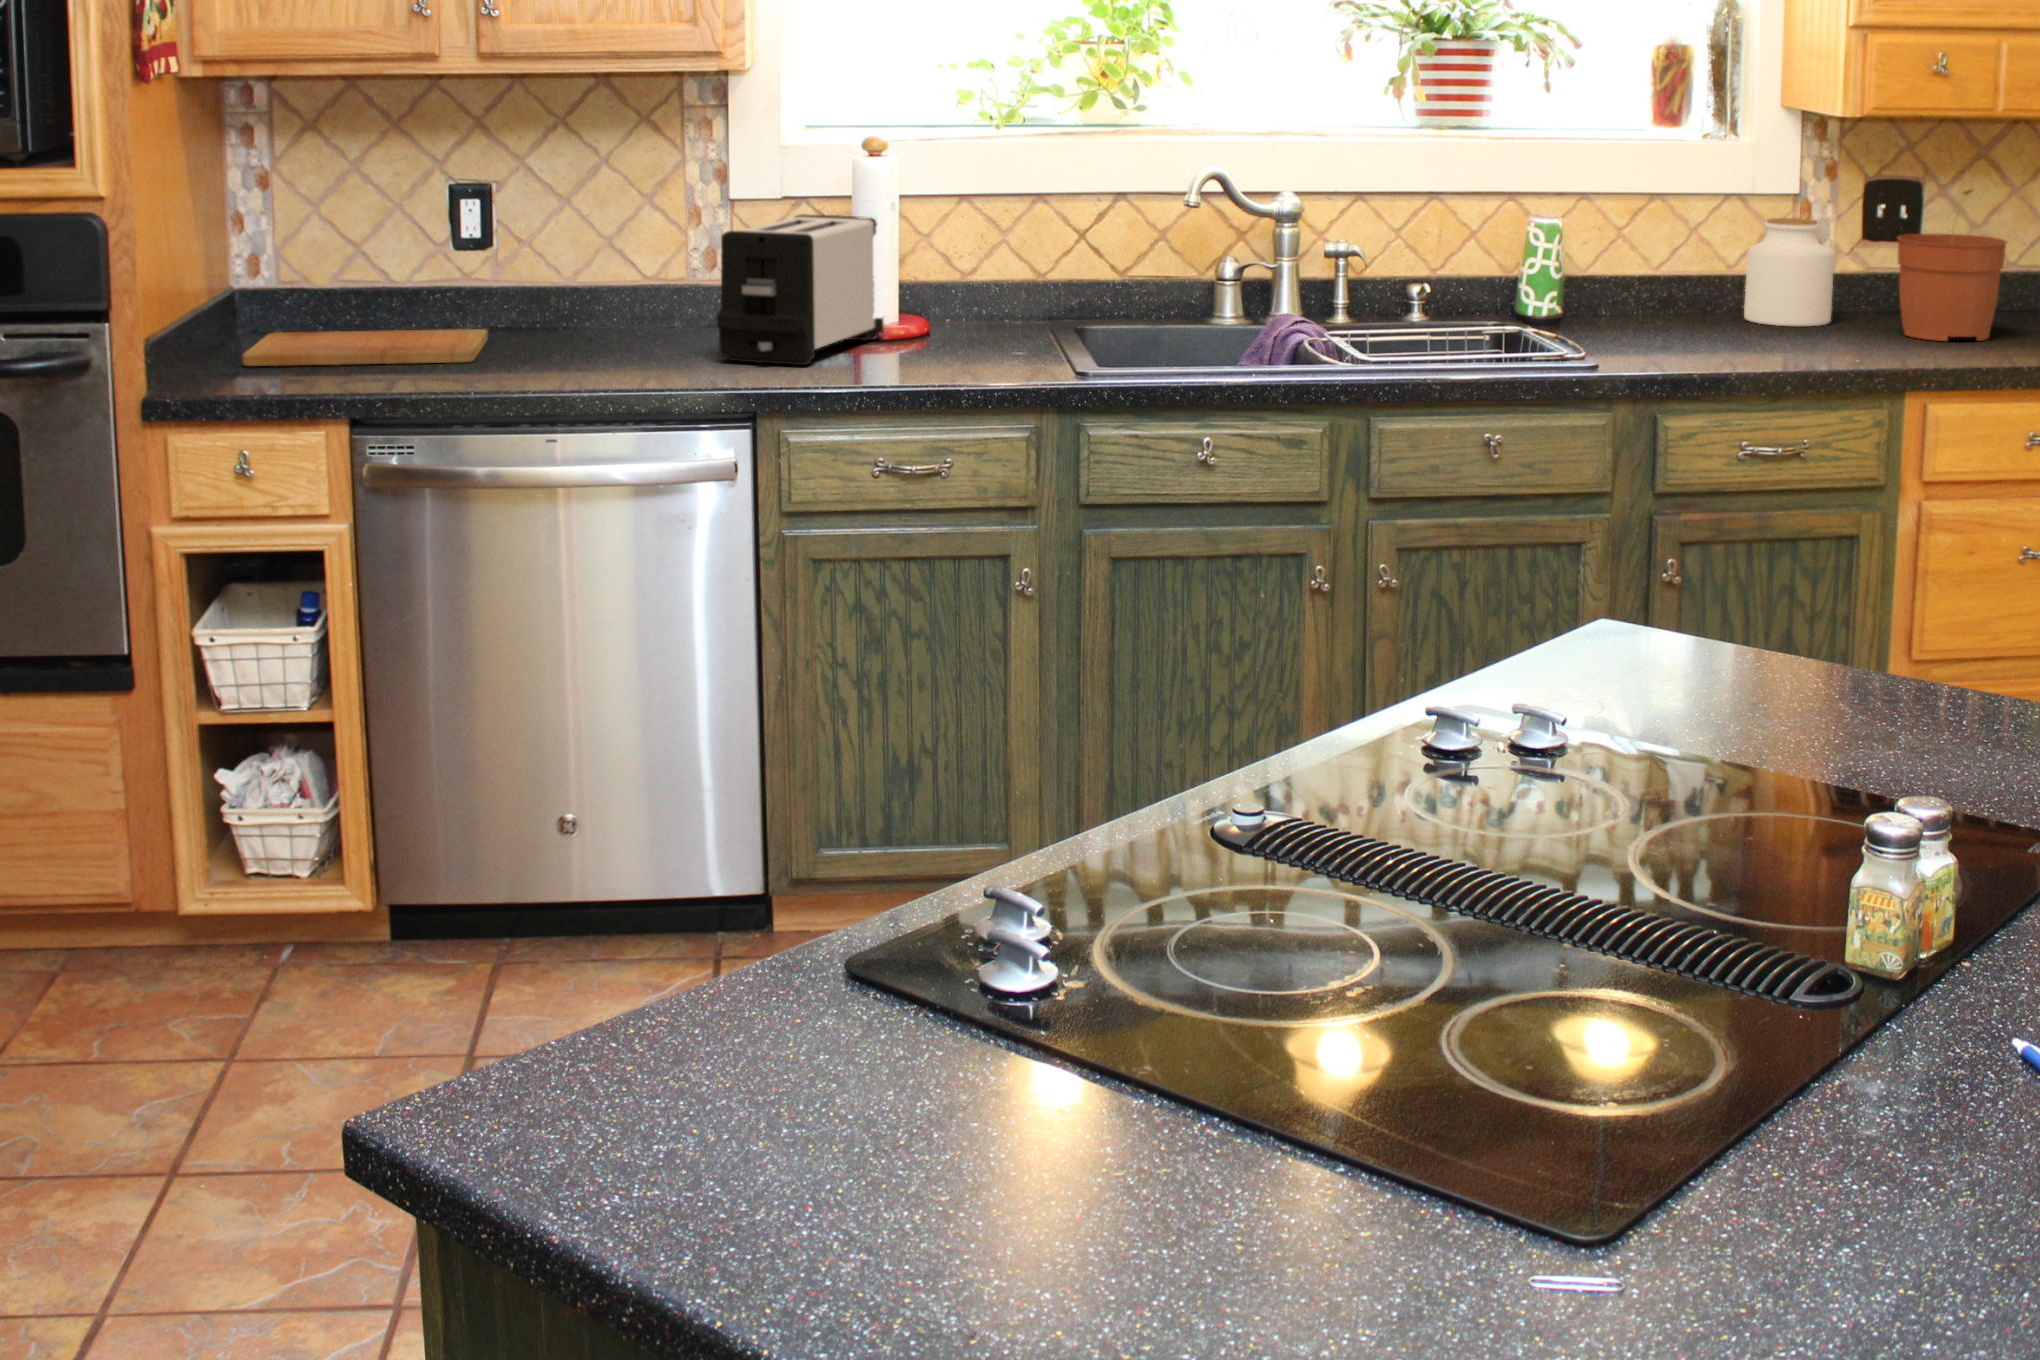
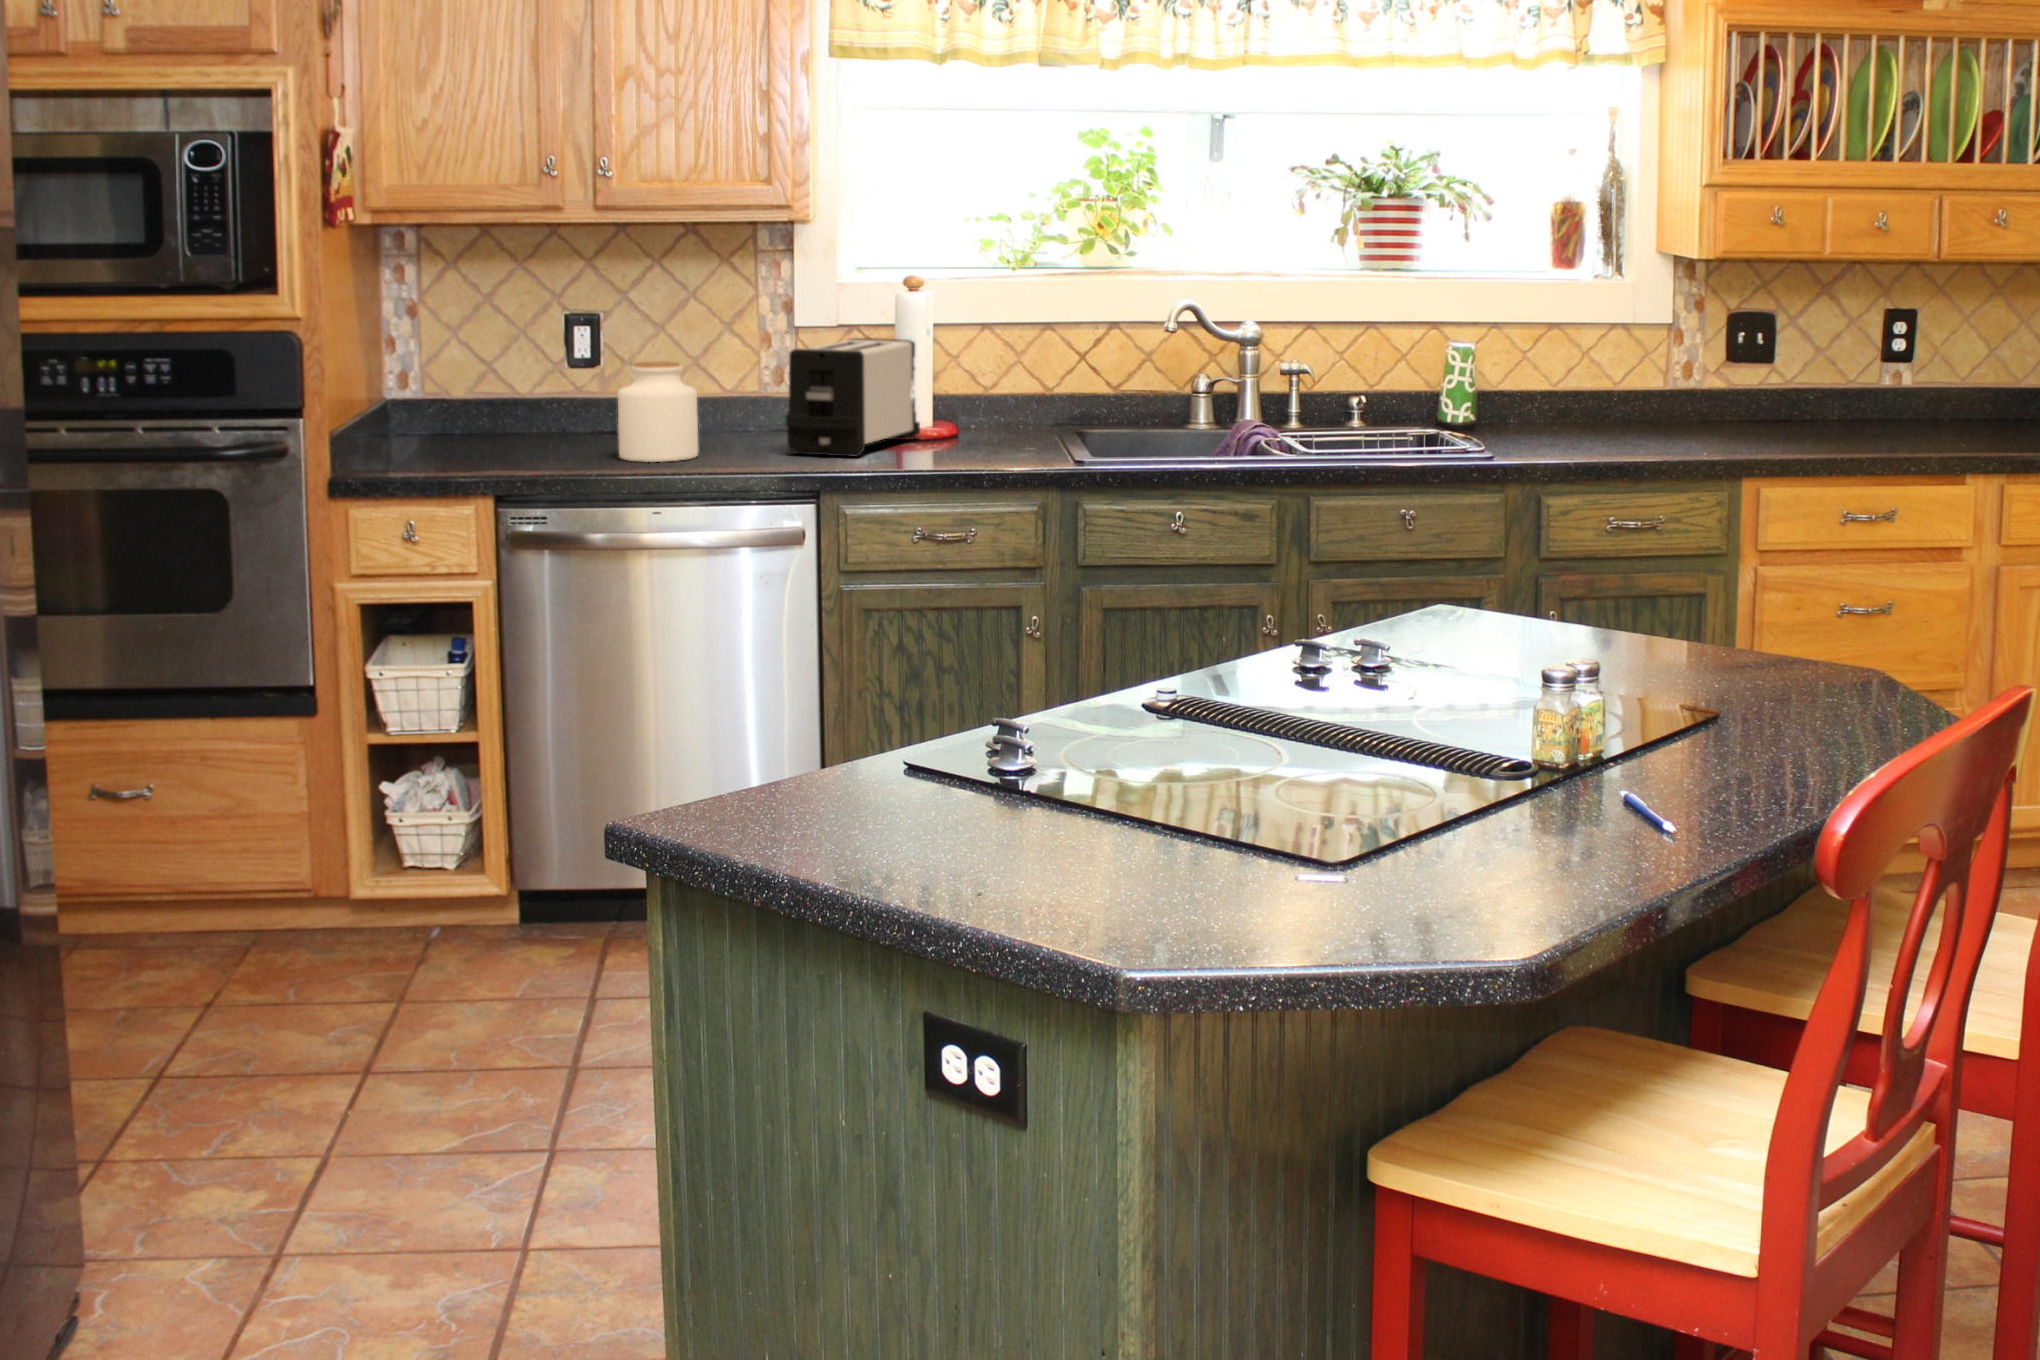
plant pot: present [1898,190,2007,341] -> none [1748,318,1835,441]
jar: present [1744,218,1834,326] -> present [618,362,698,462]
cutting board: present [243,329,488,366] -> none [400,432,595,458]

